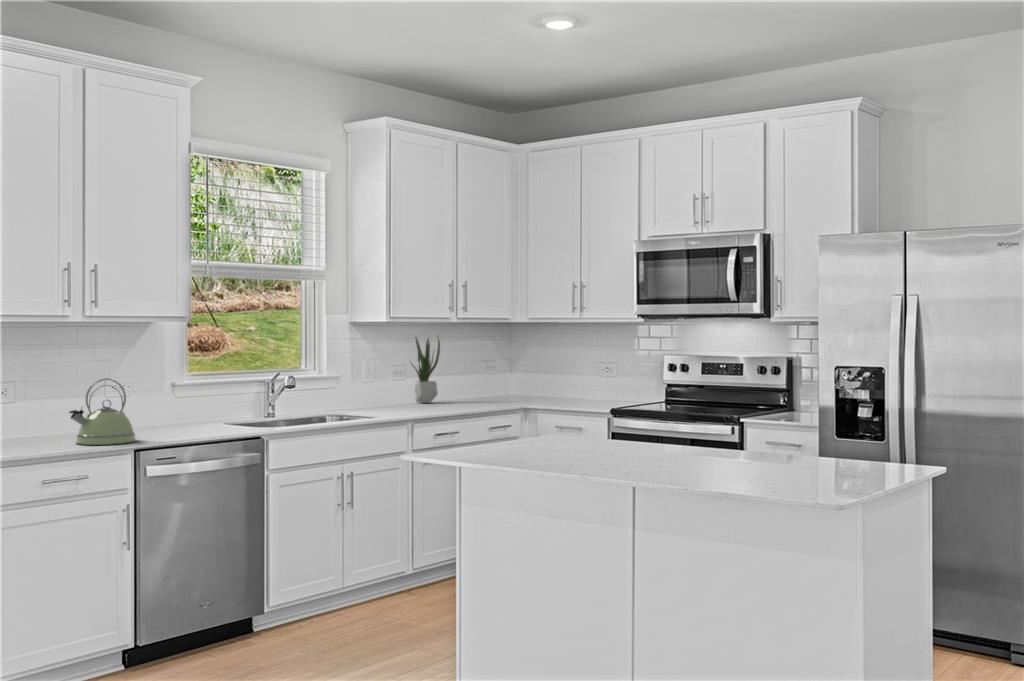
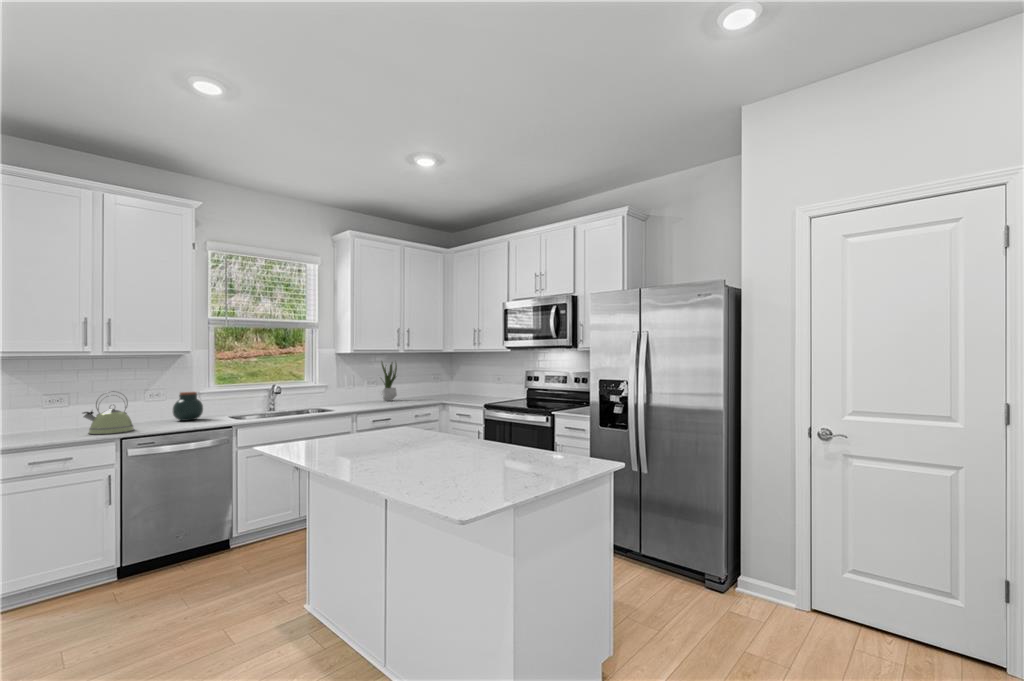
jar: none [152,383,195,429] -> present [173,392,203,421]

